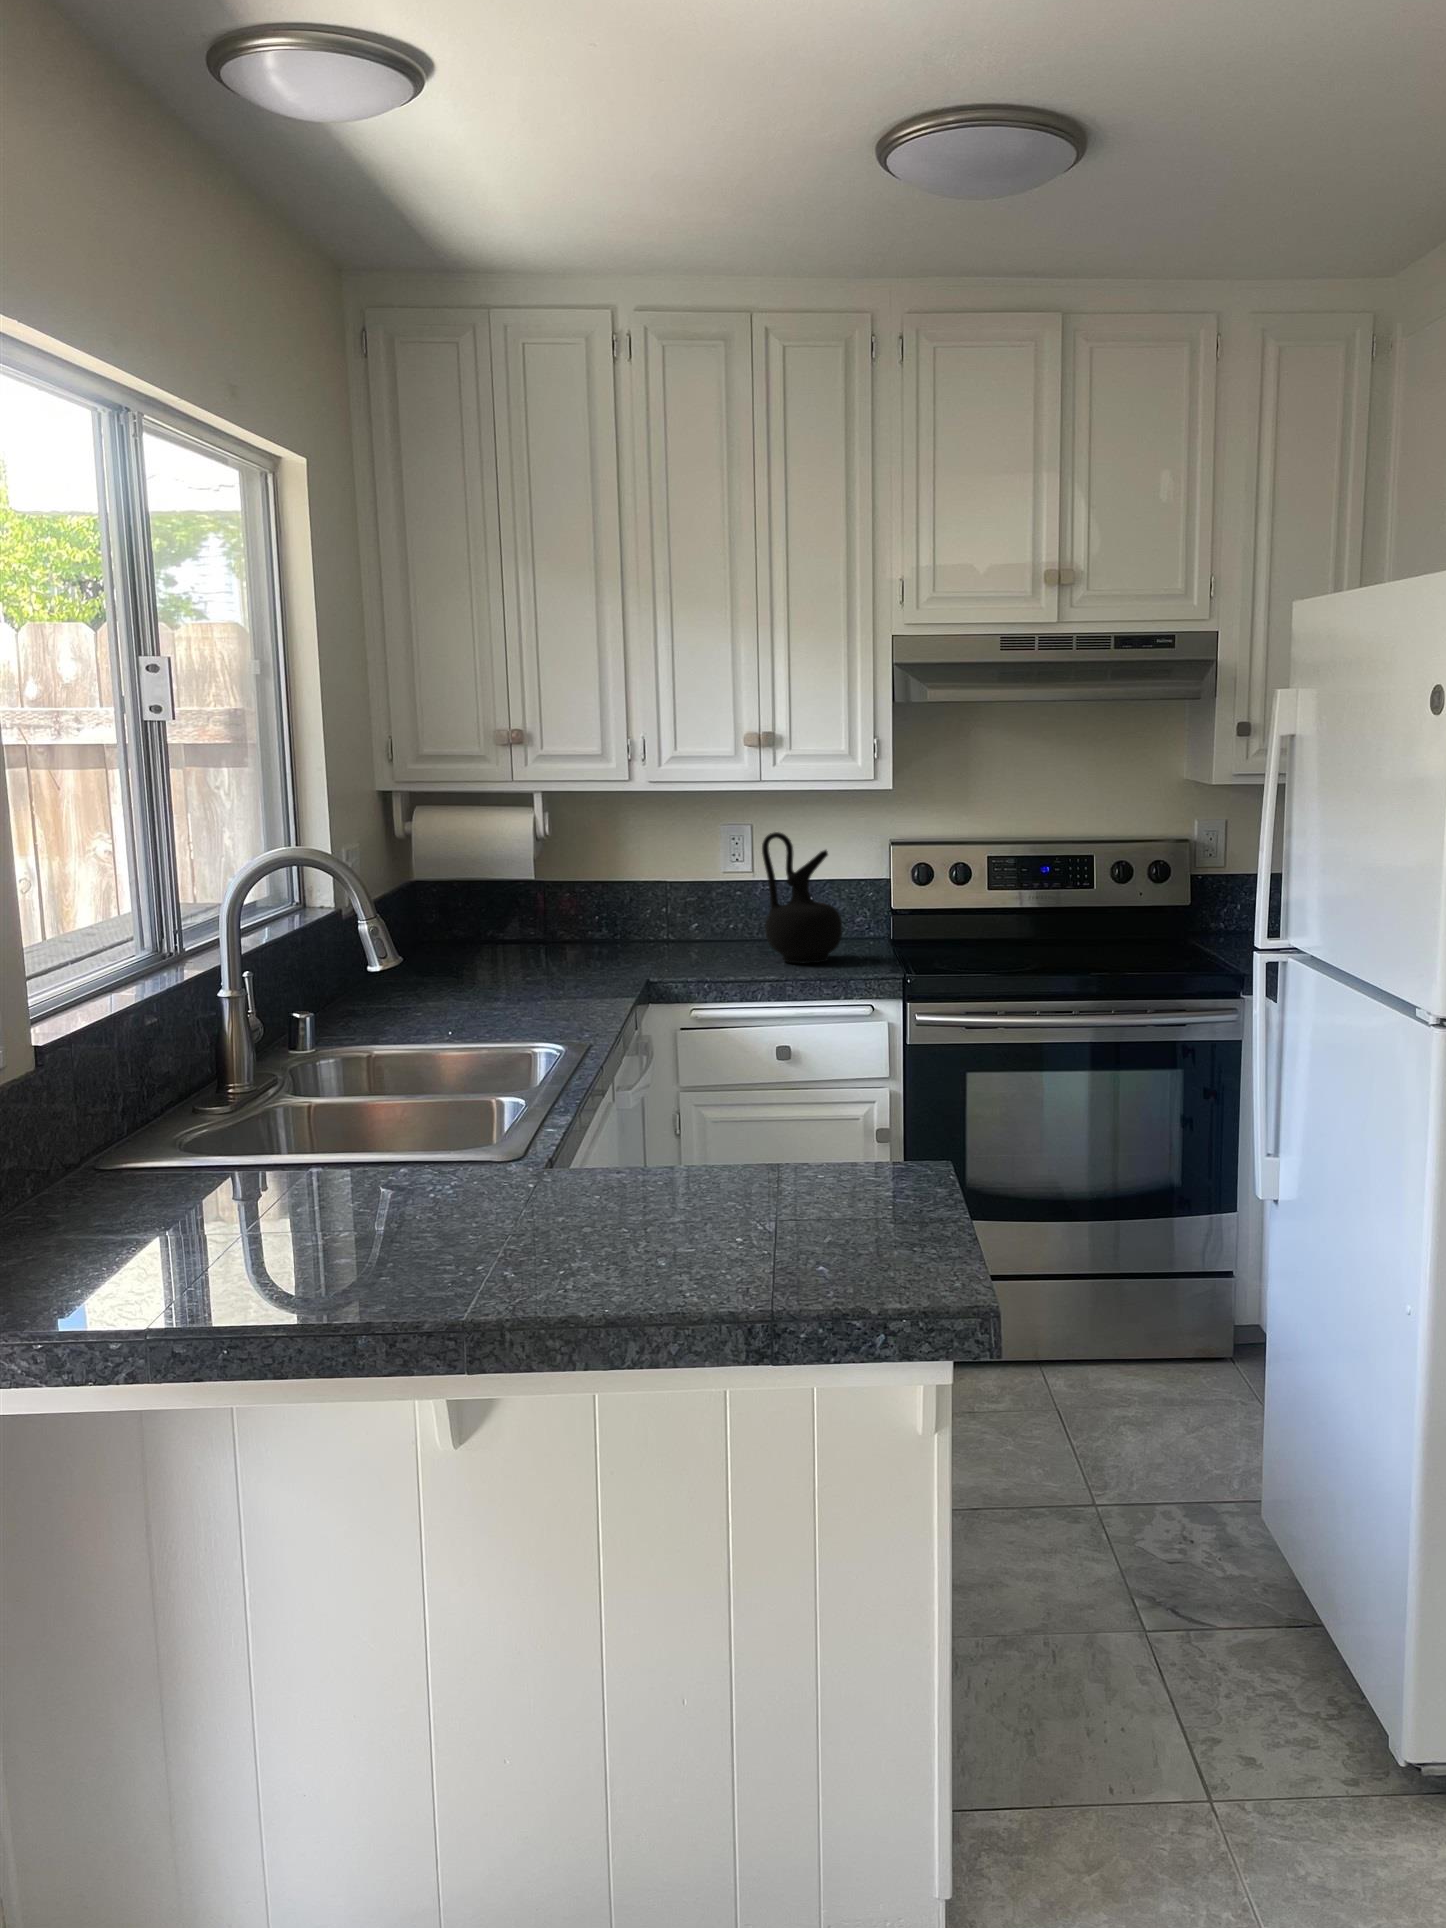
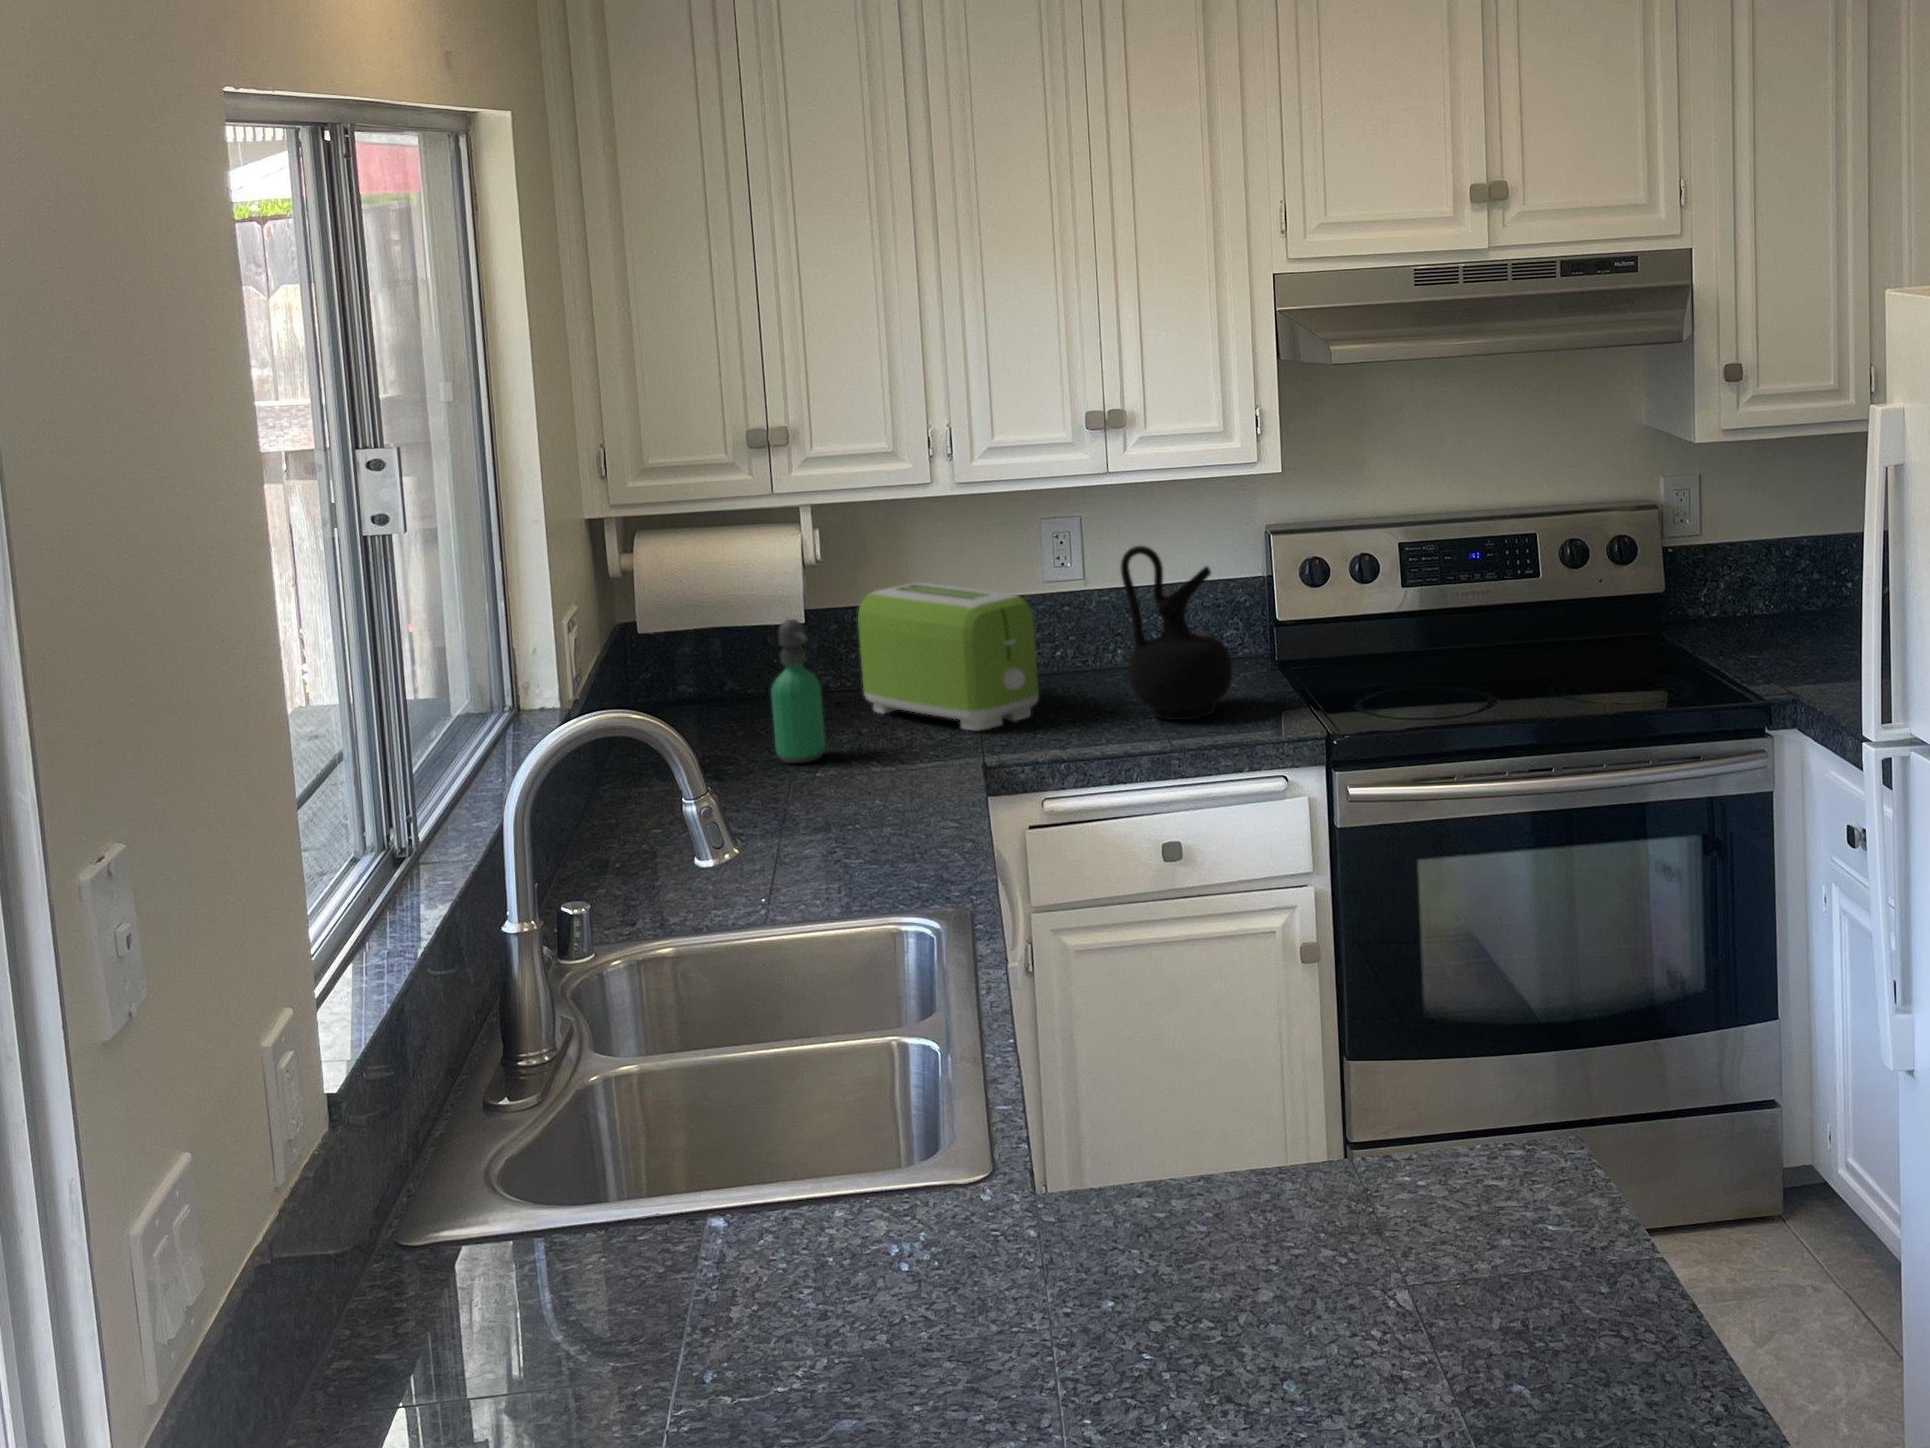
toaster: none [576,860,701,964] -> present [858,583,1039,730]
soap dispenser: none [499,869,538,975] -> present [771,619,825,763]

